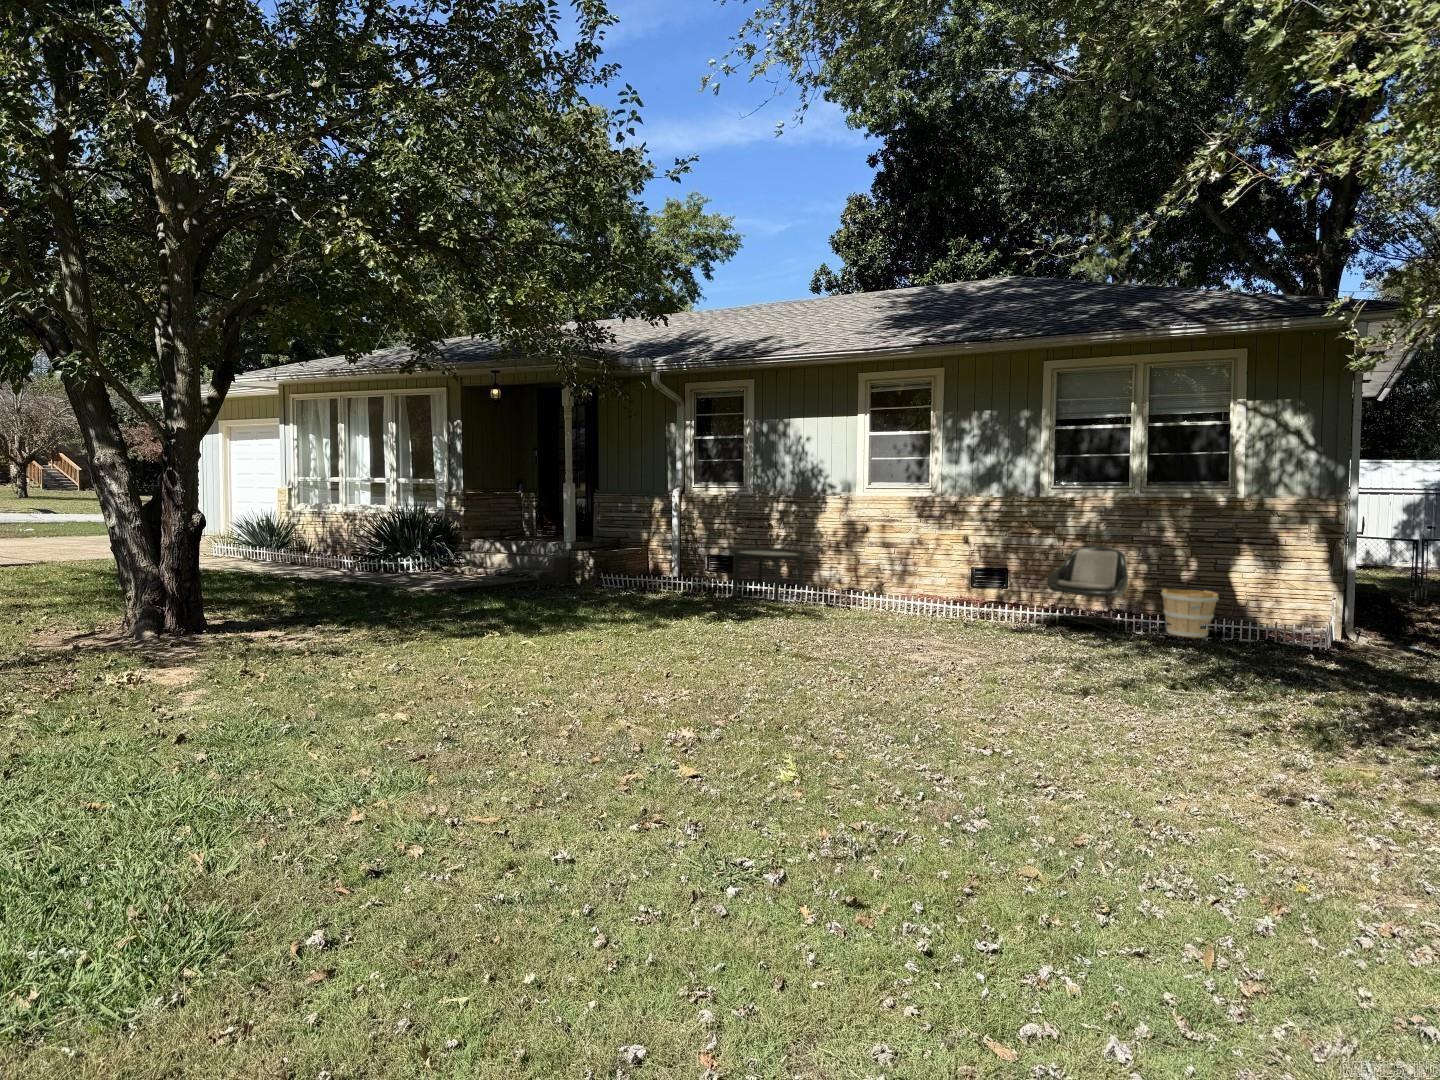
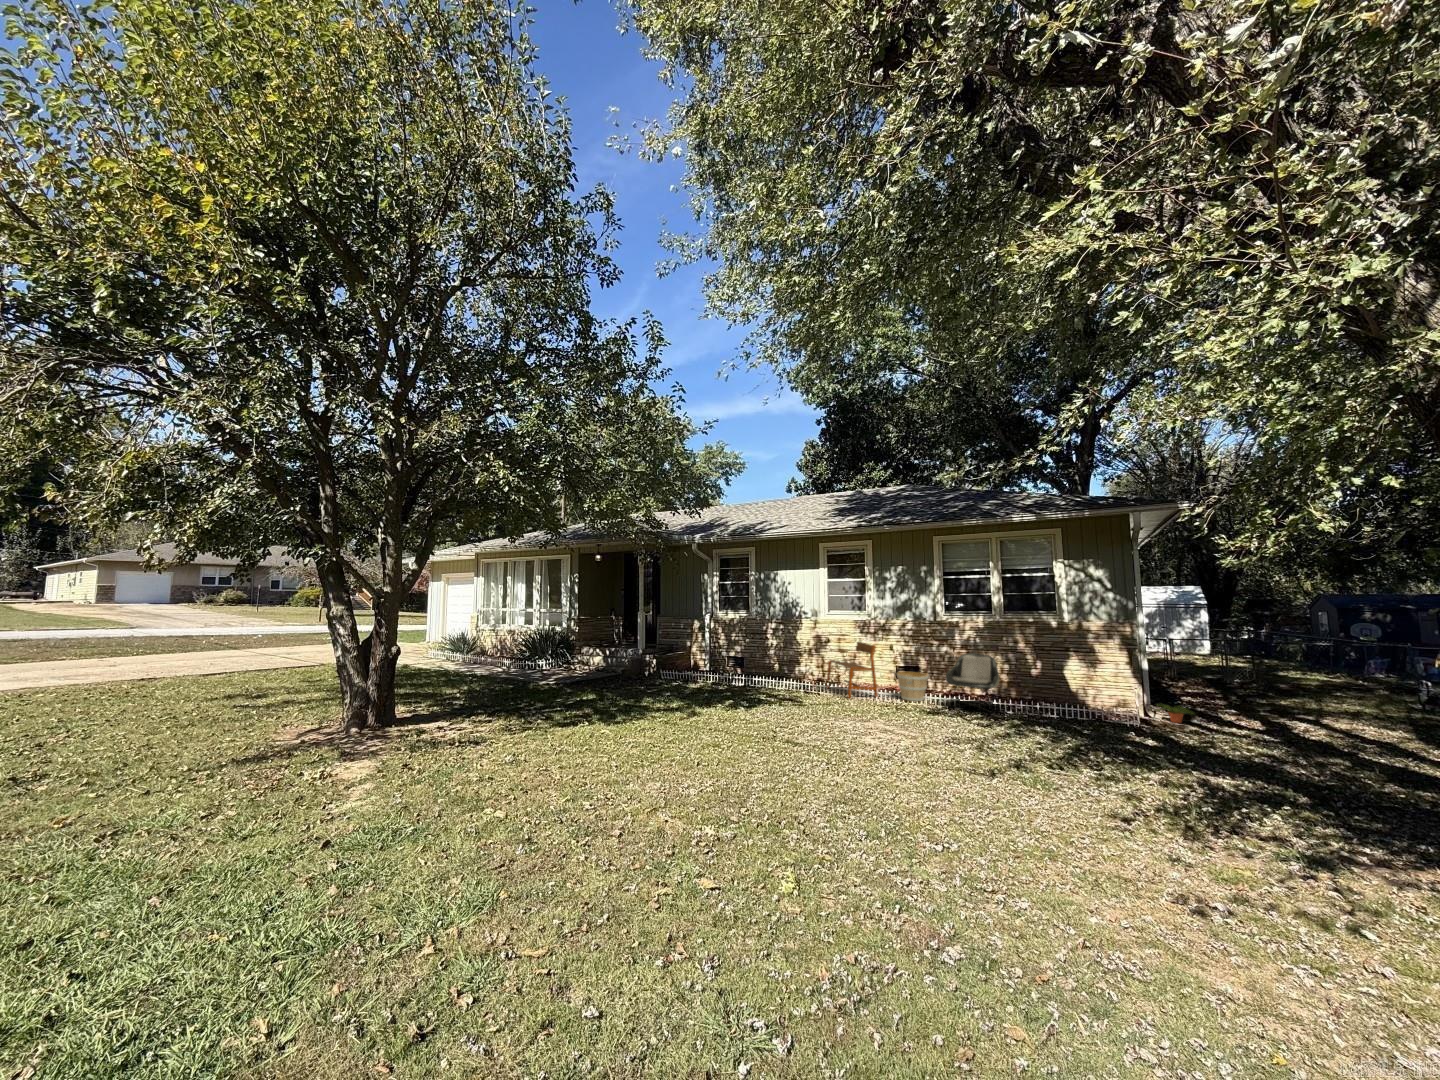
bench: none [865,527,944,613] -> present [826,642,878,698]
round table: present [731,547,808,602] -> none [739,653,789,690]
wooden bucket: present [1161,589,1219,638] -> present [897,671,929,701]
potted plant: none [1348,617,1408,647] -> present [1157,704,1192,723]

